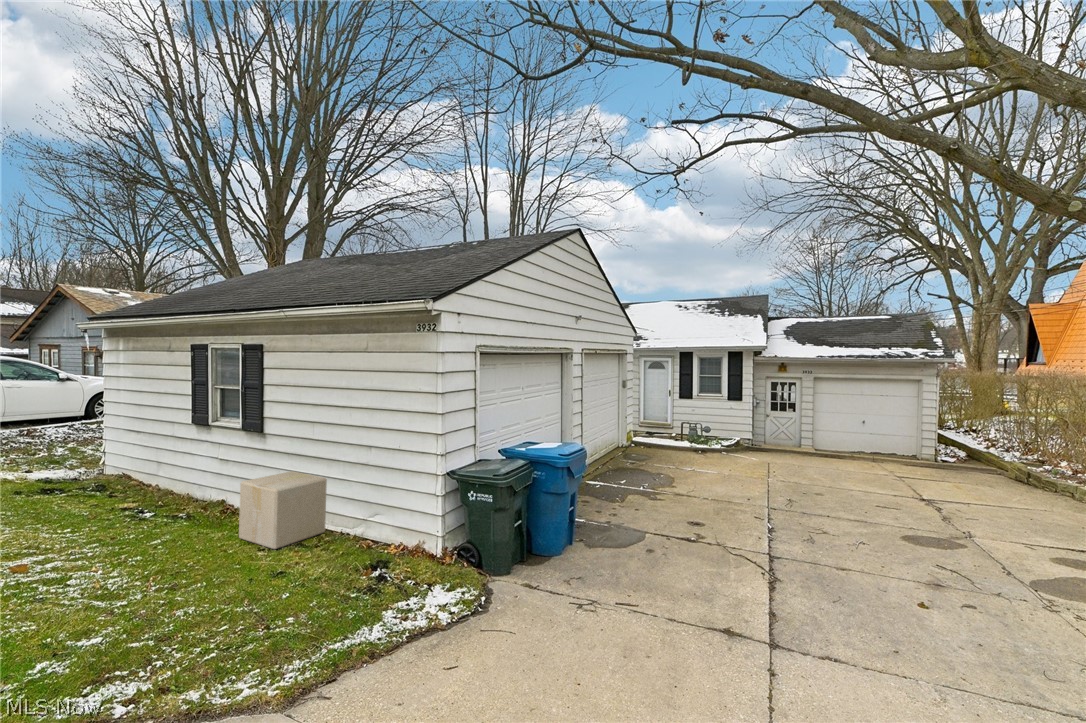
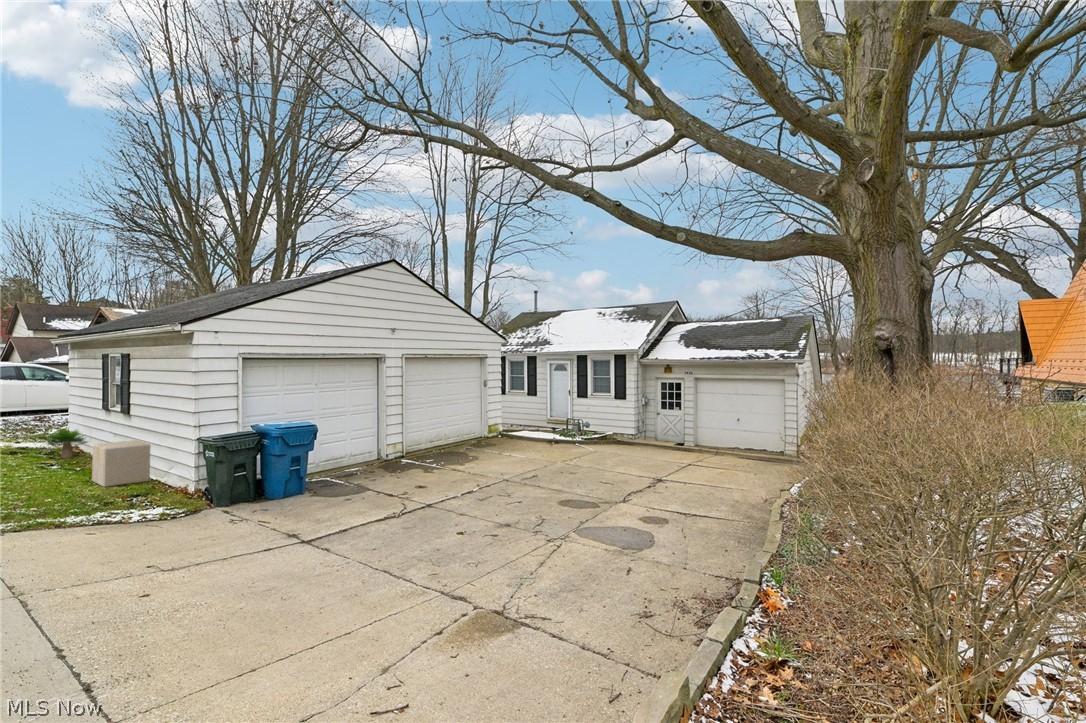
potted plant: none [100,450,166,495] -> present [47,430,87,458]

